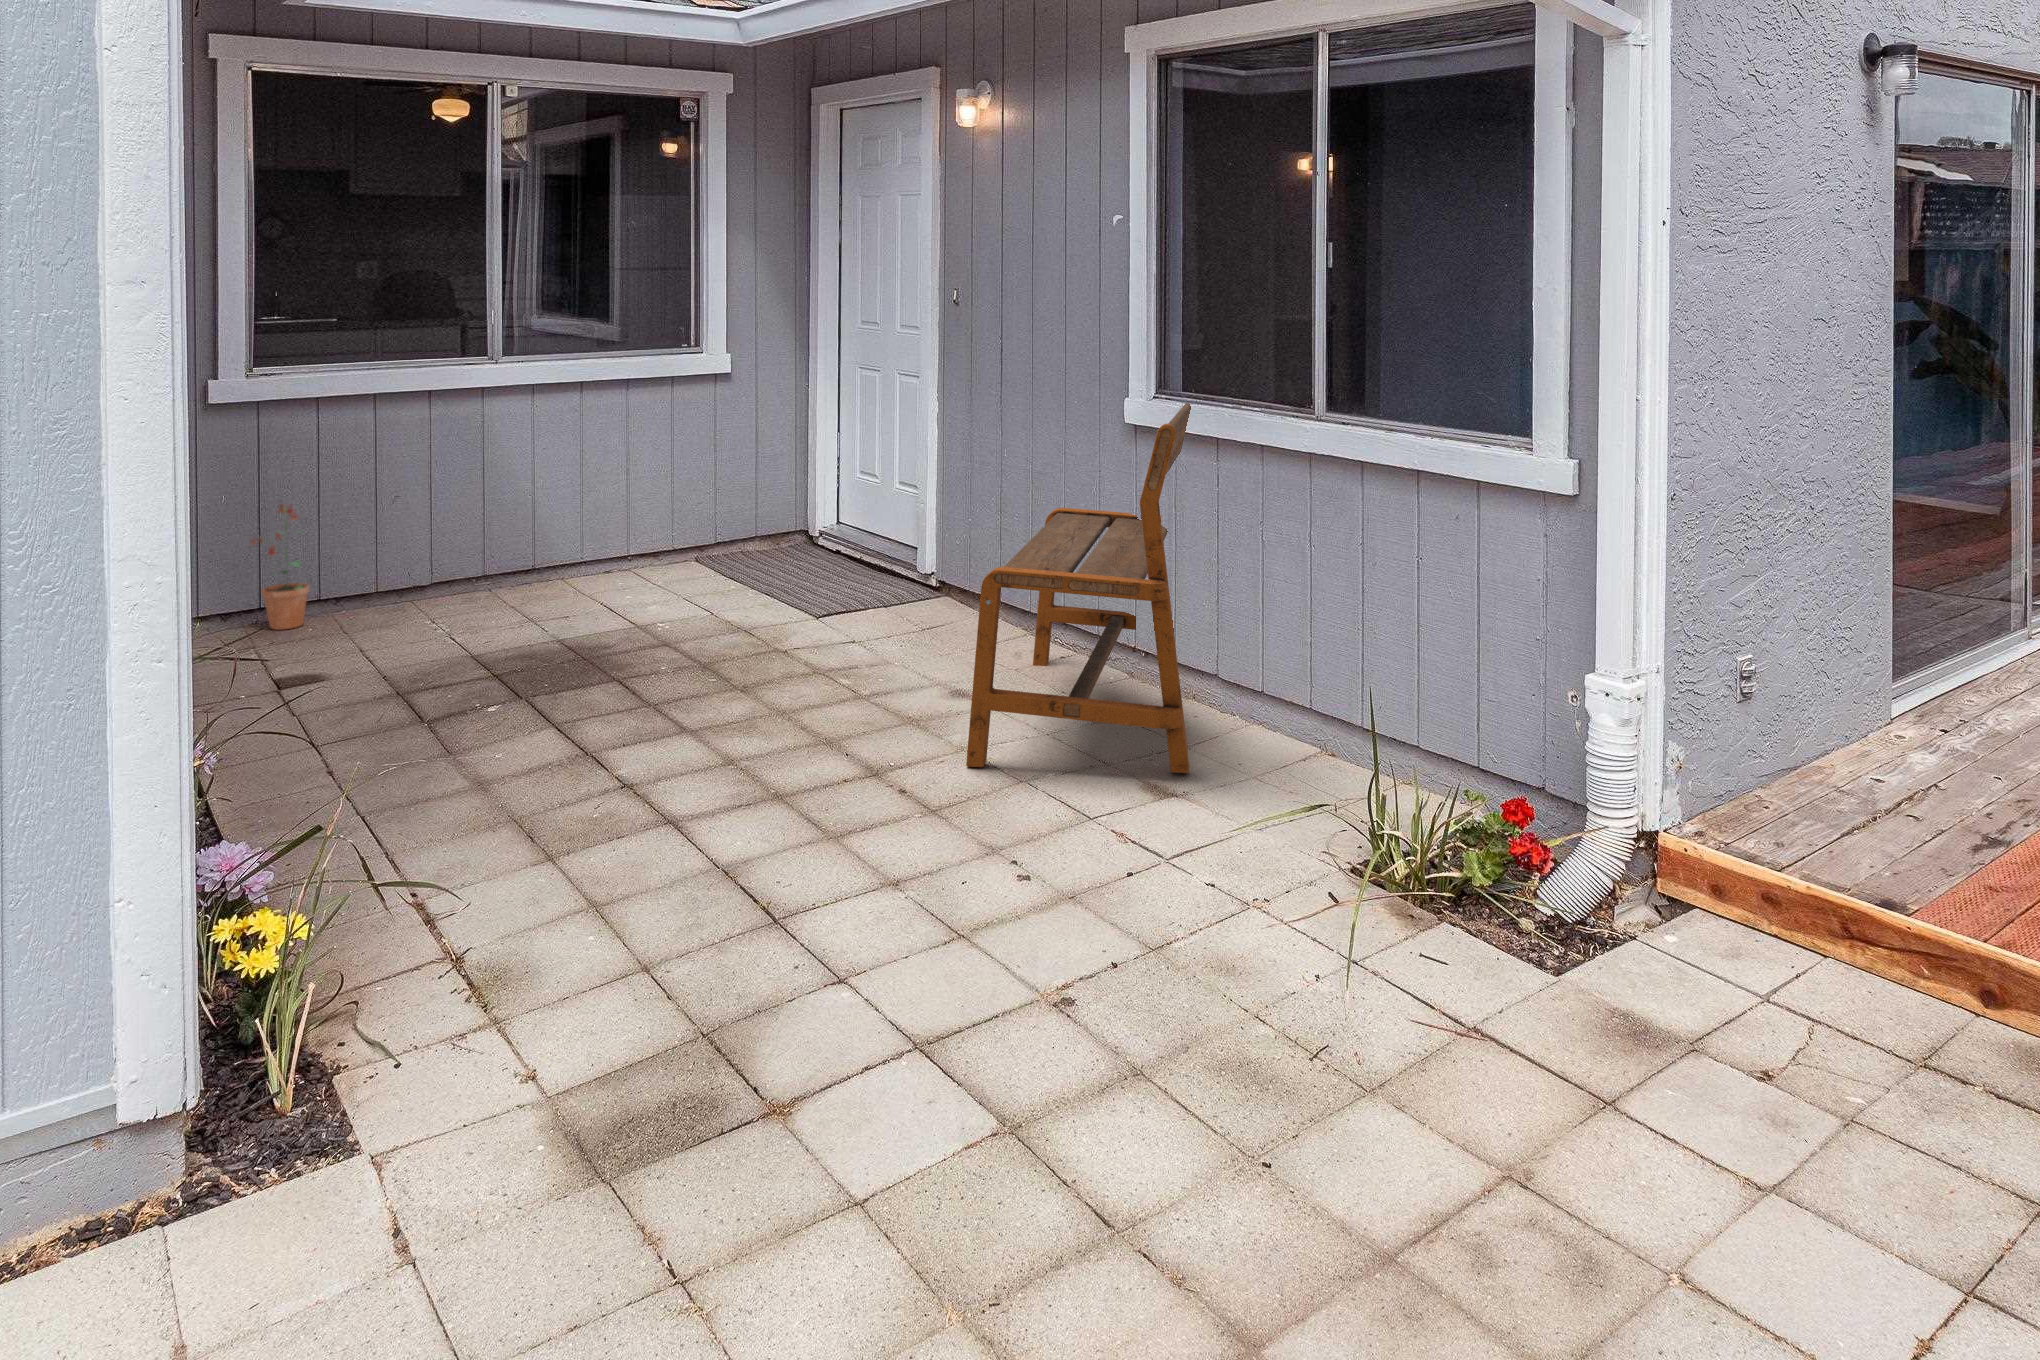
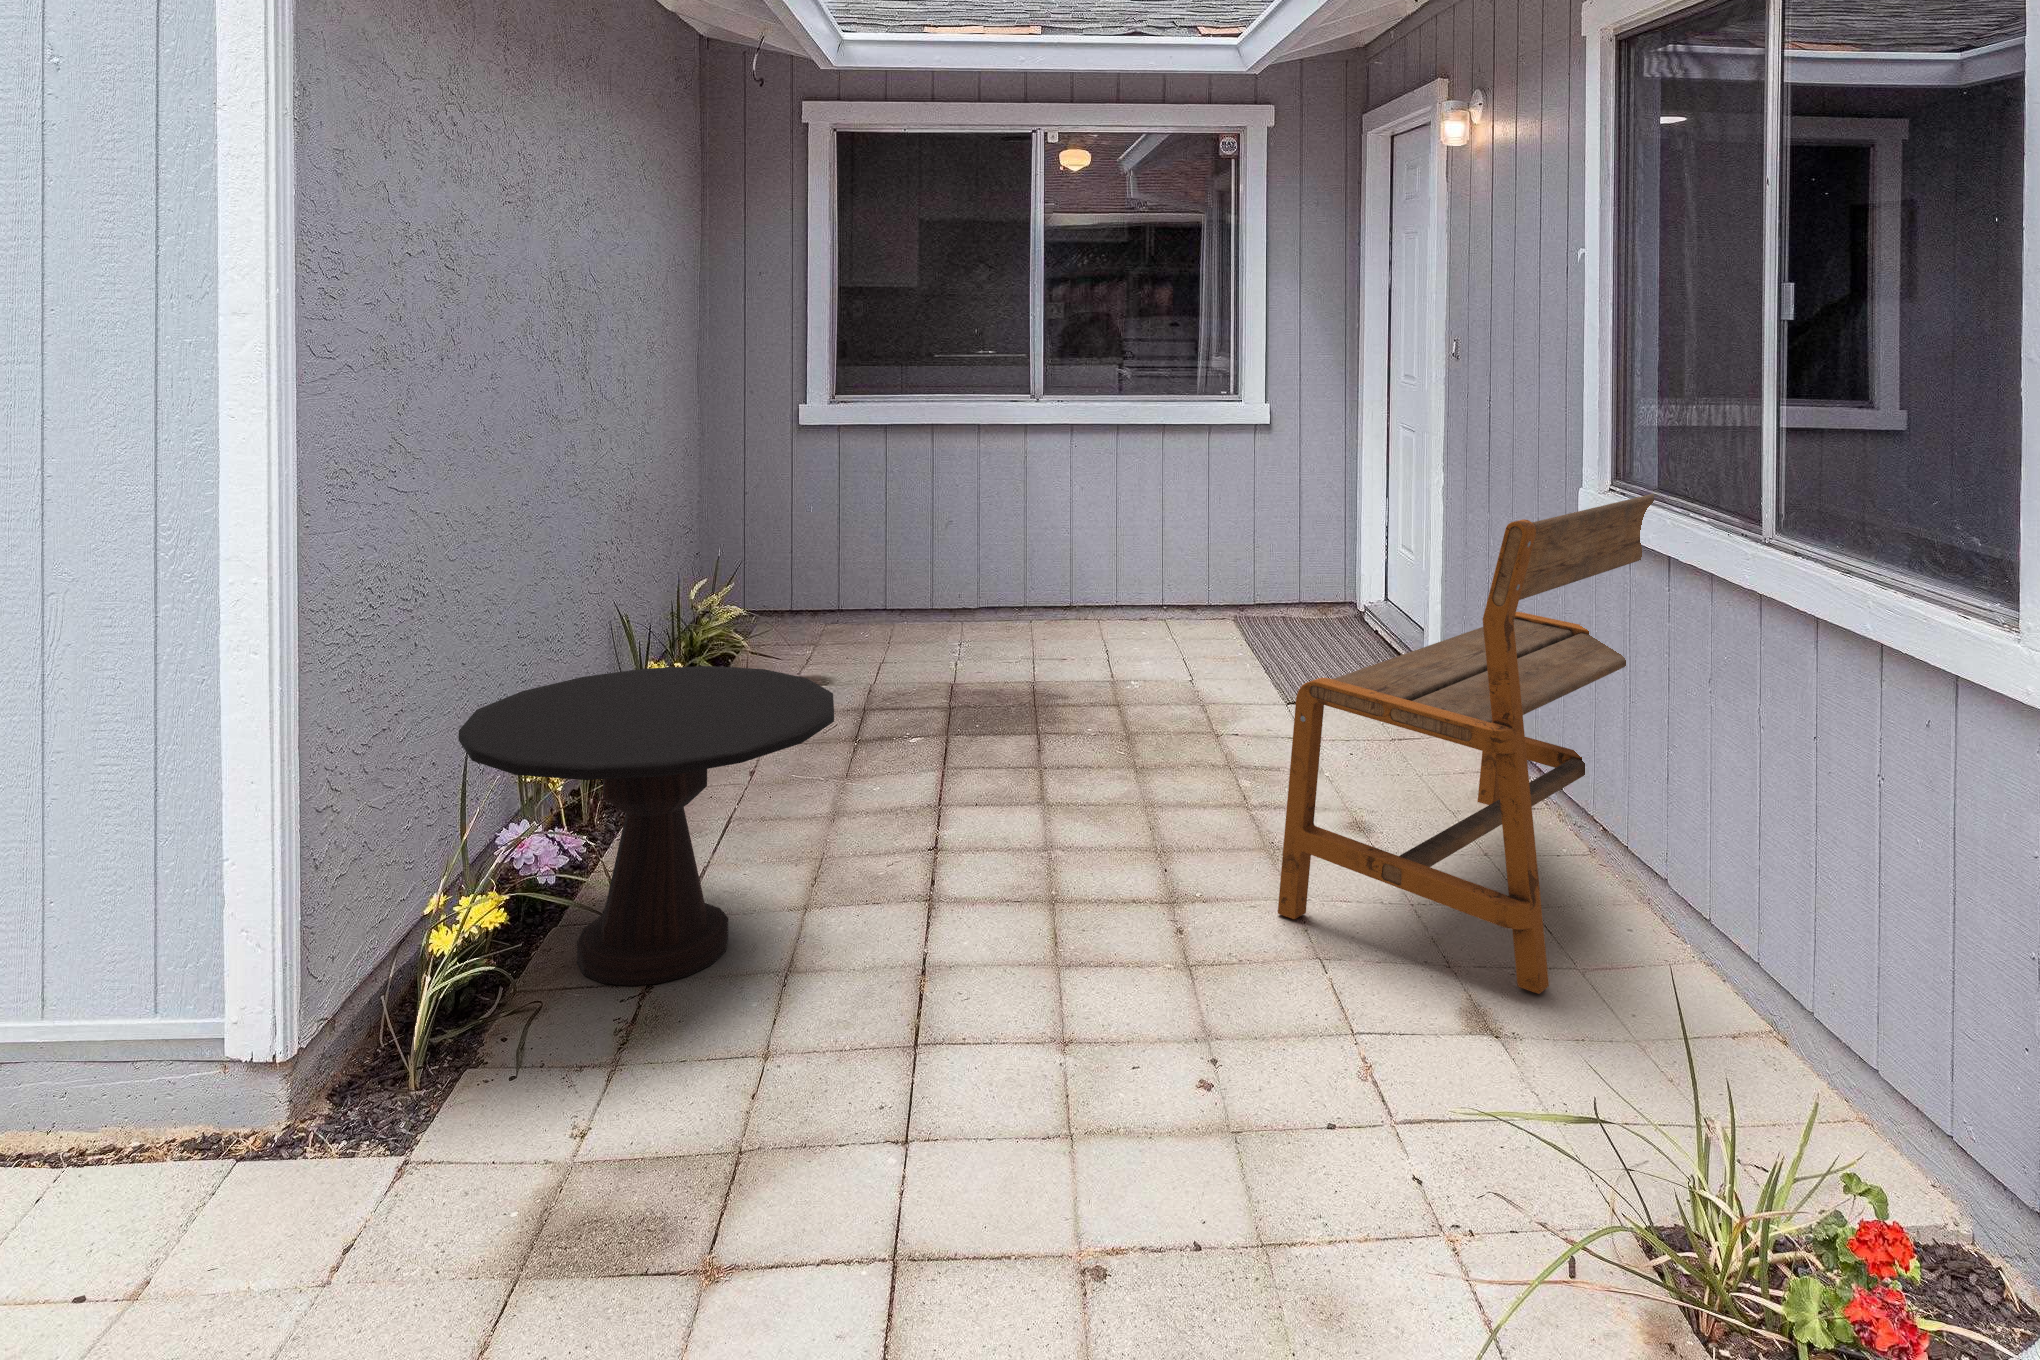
potted plant: present [251,504,309,630] -> none [820,523,862,637]
side table: none [222,632,622,955] -> present [459,666,834,986]

